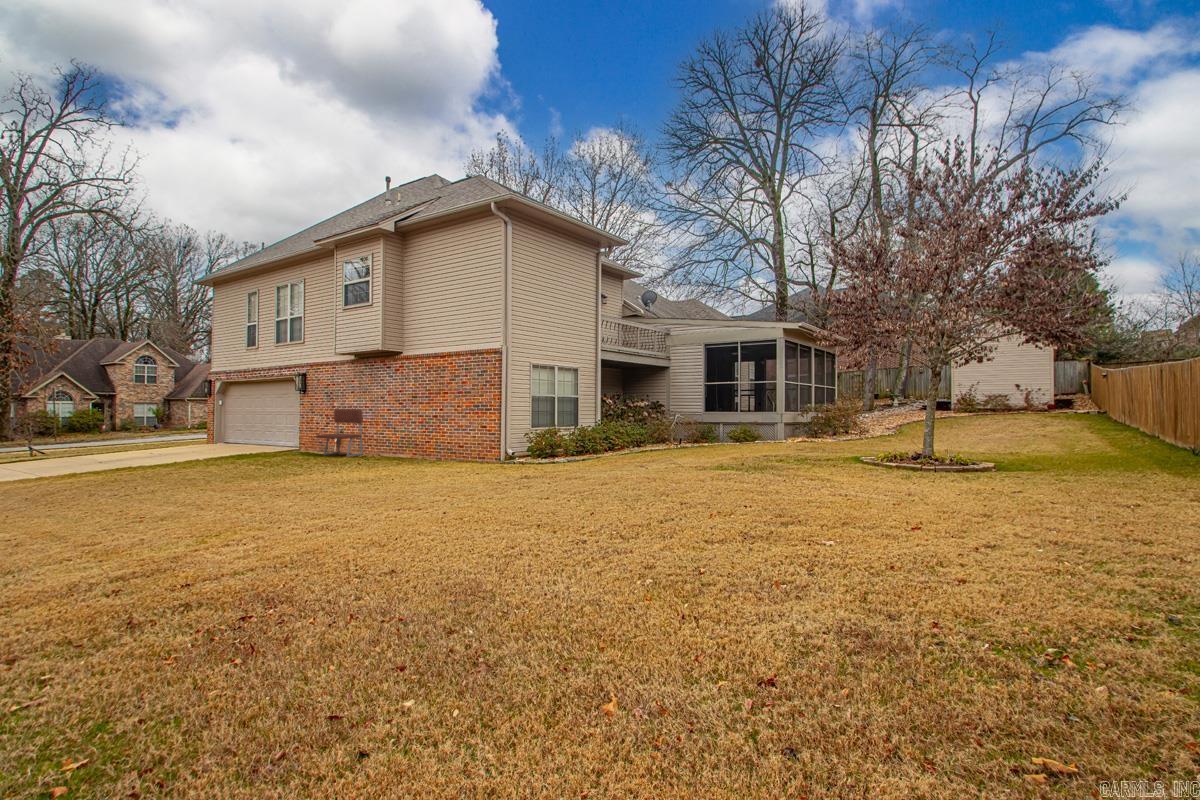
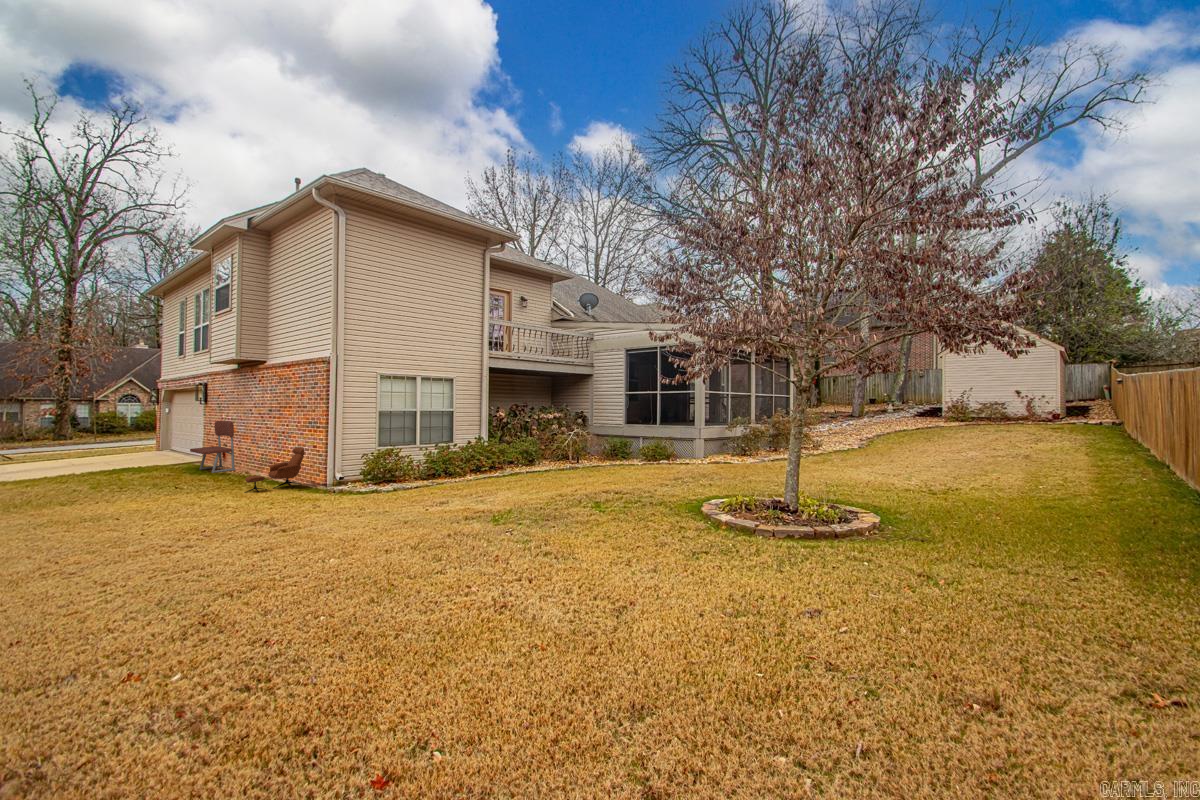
lounge chair: none [439,427,478,465] -> present [245,447,304,493]

